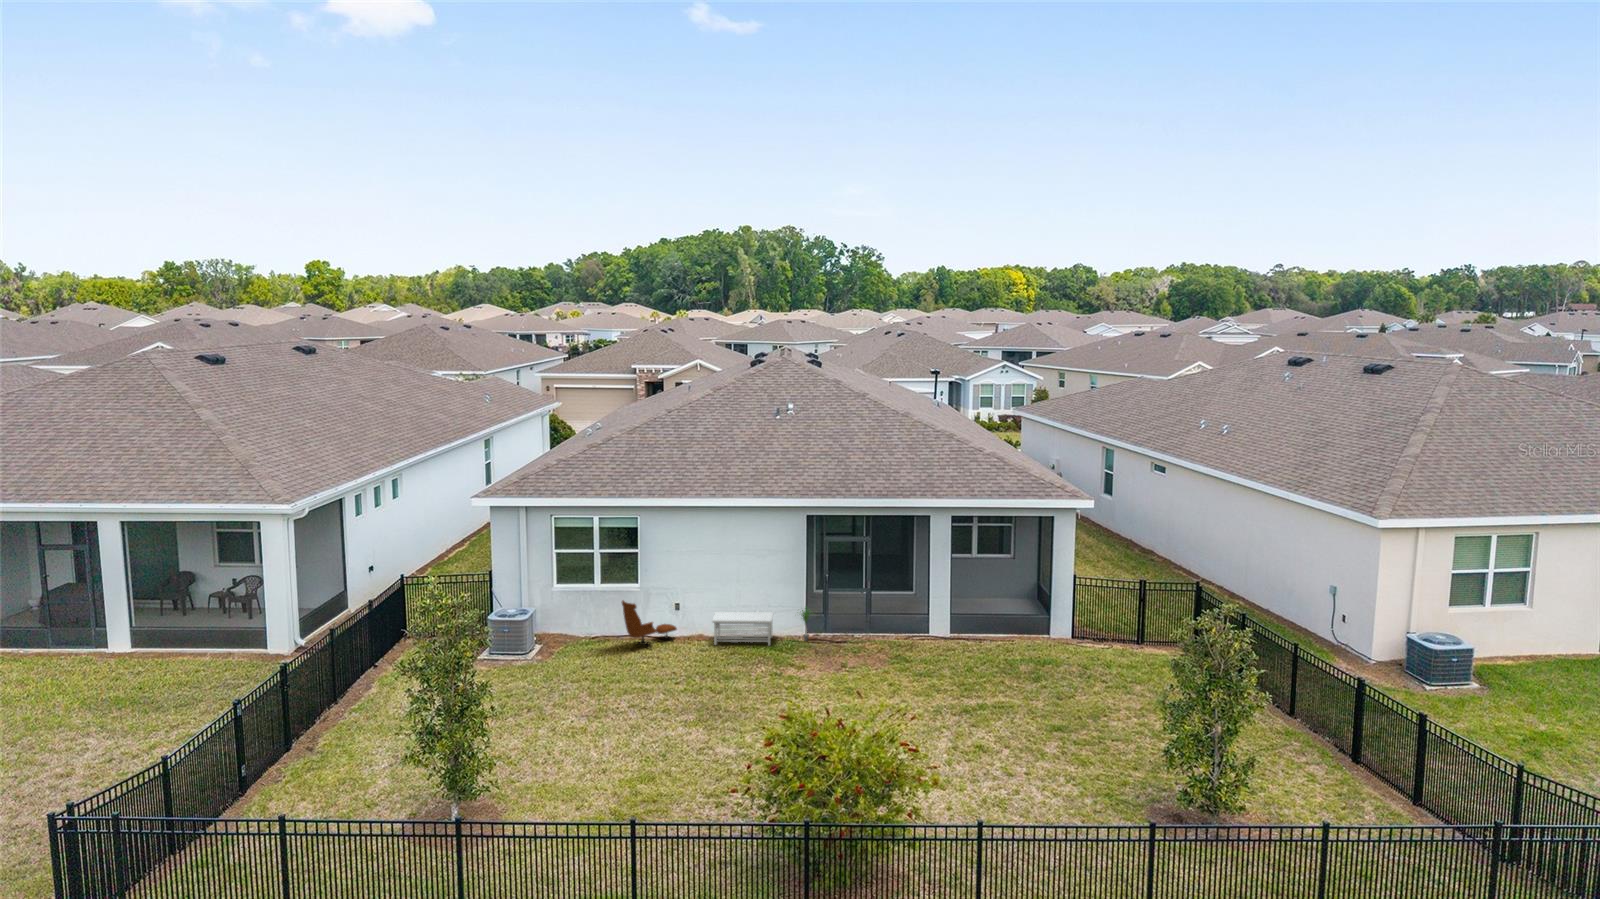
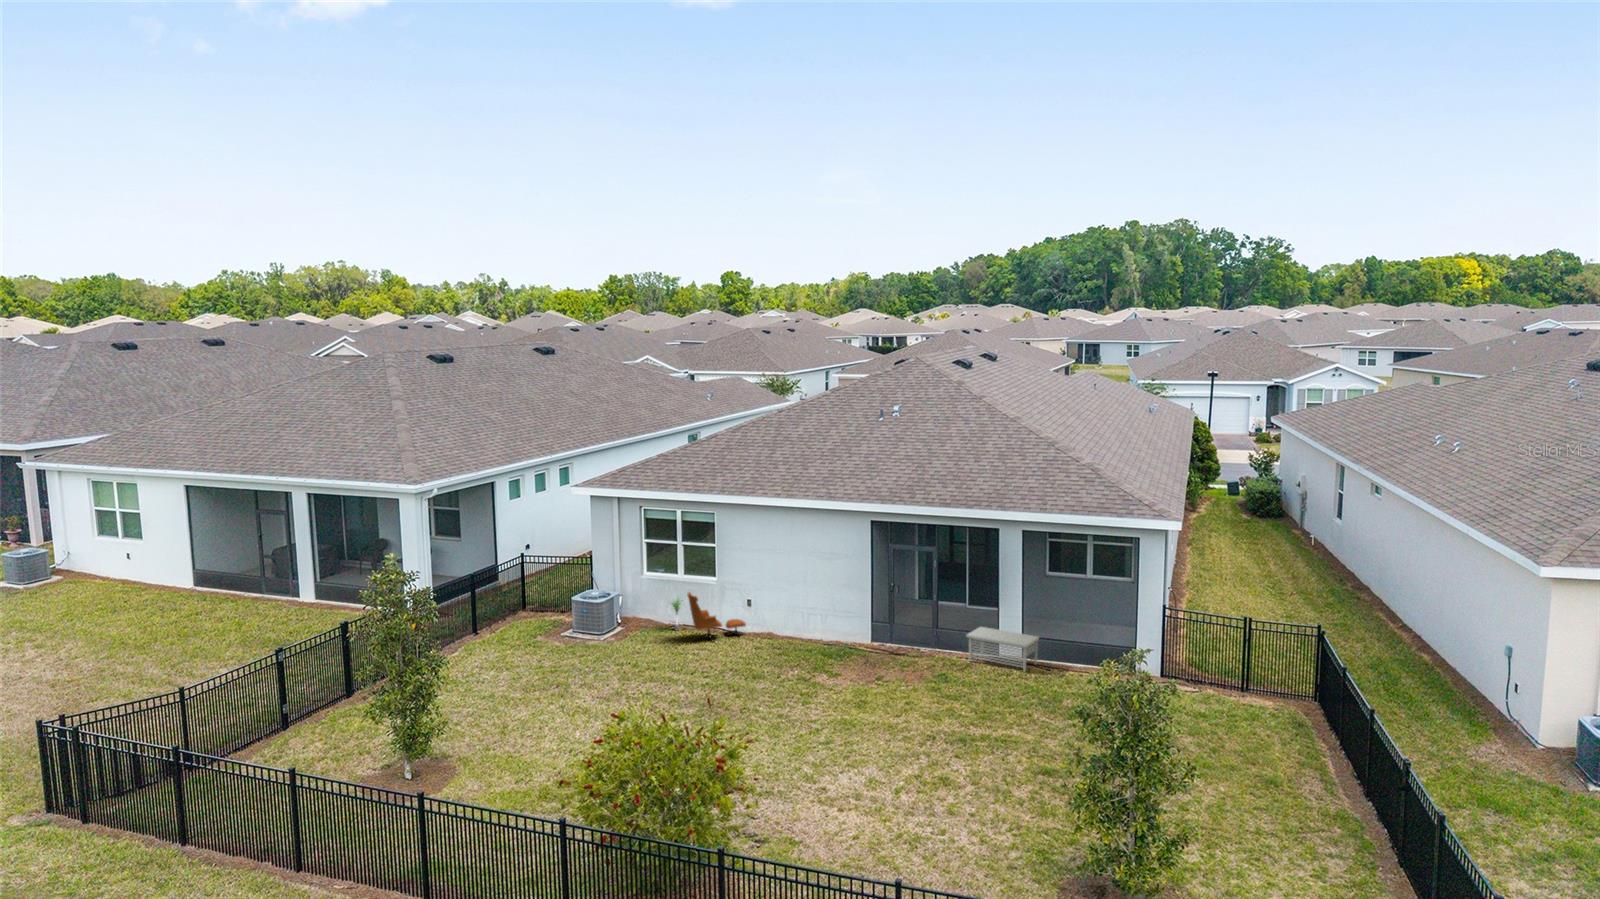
potted plant: present [801,608,810,641] -> present [671,600,682,630]
storage bench: present [712,612,773,645] -> present [967,627,1039,672]

